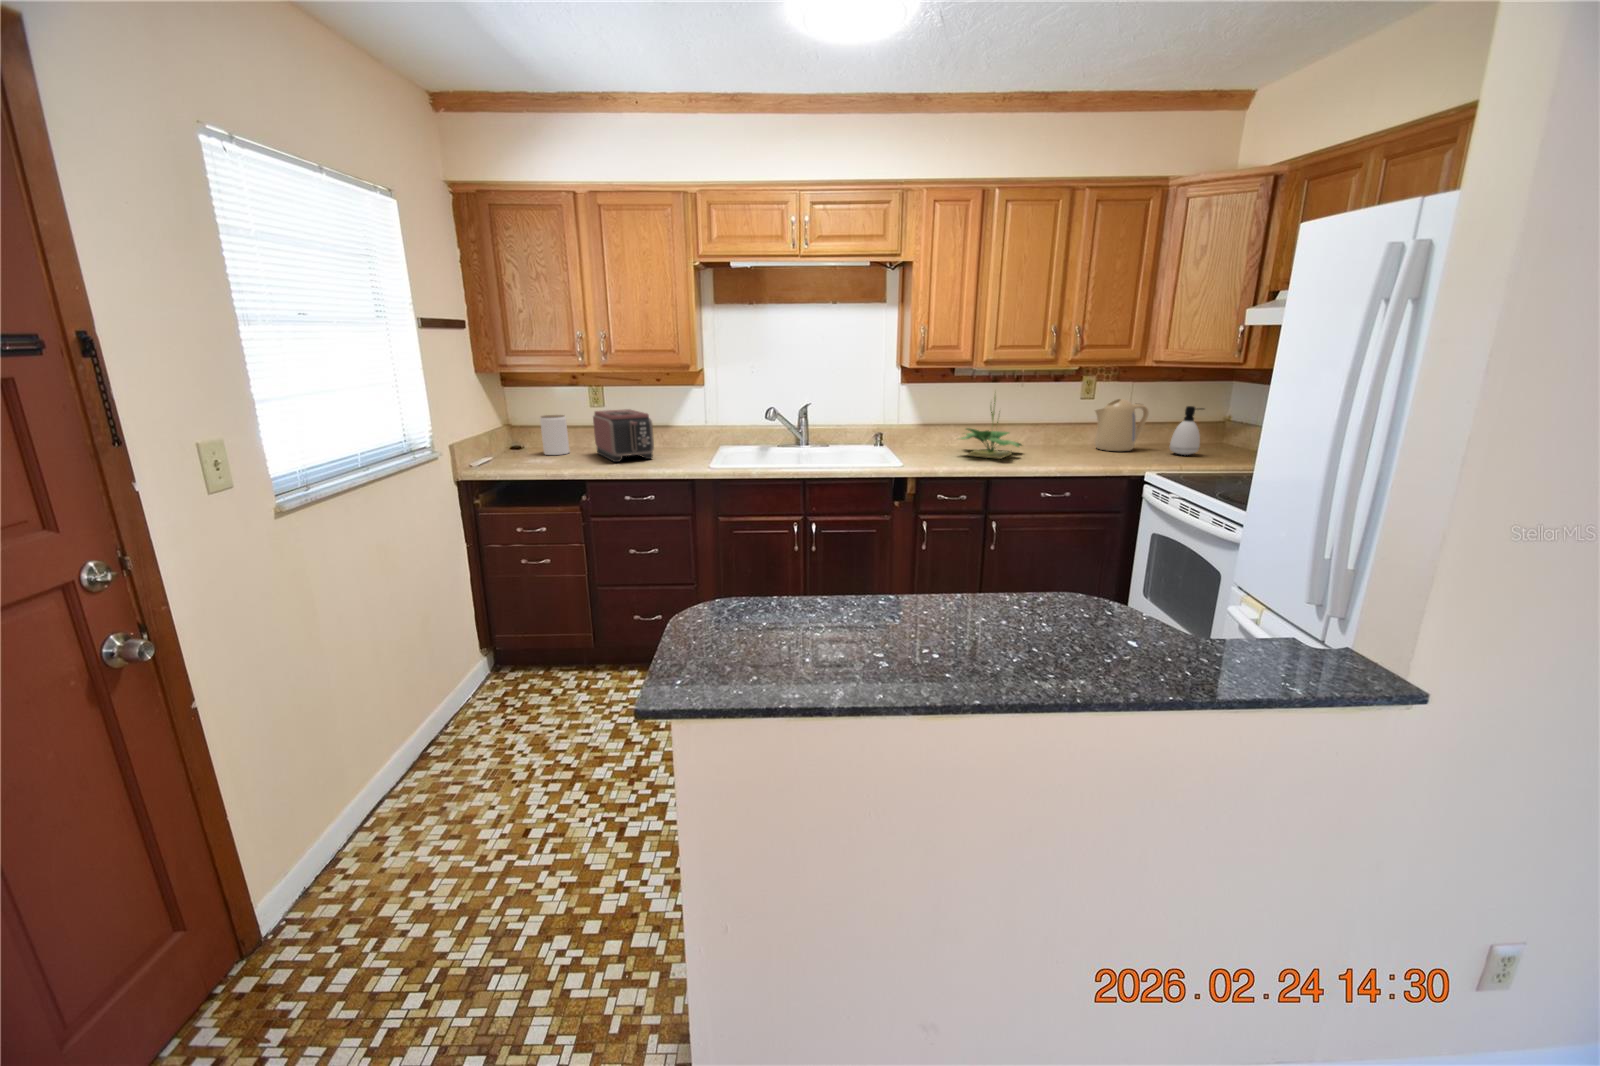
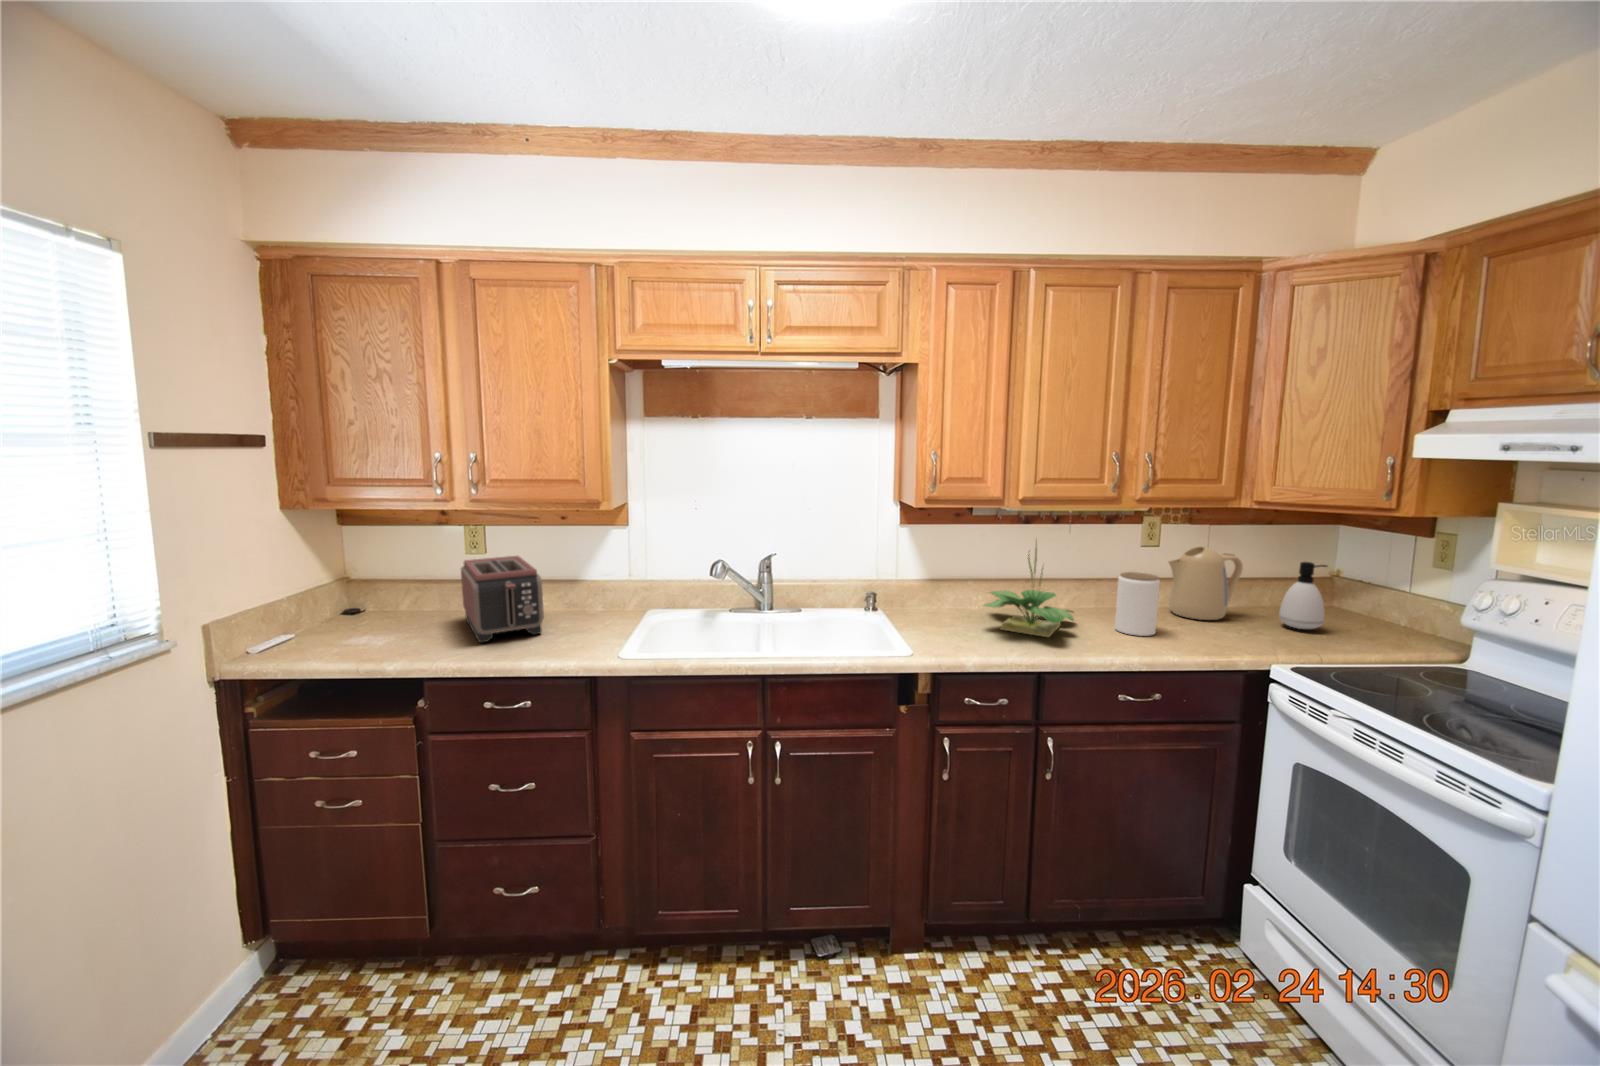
jar: present [540,415,569,455] -> present [1115,572,1160,636]

